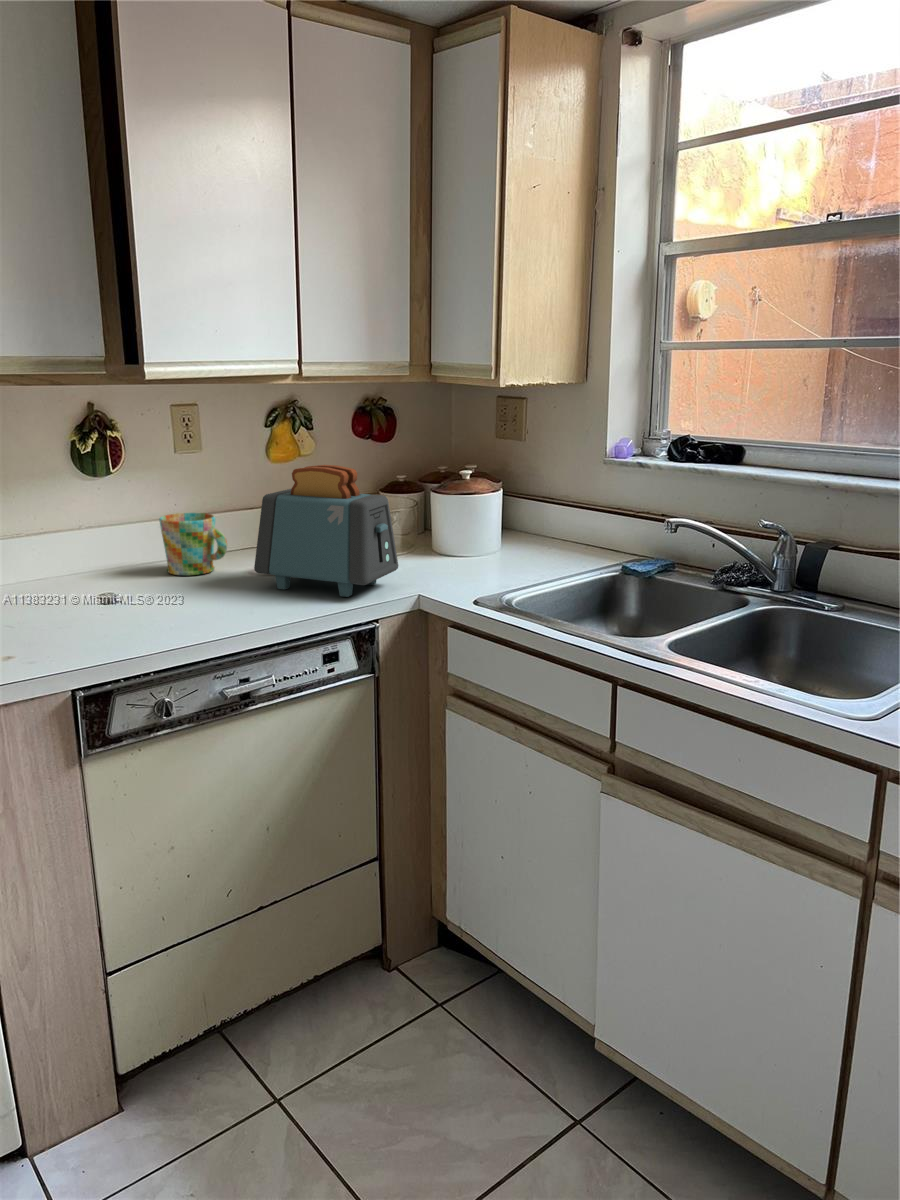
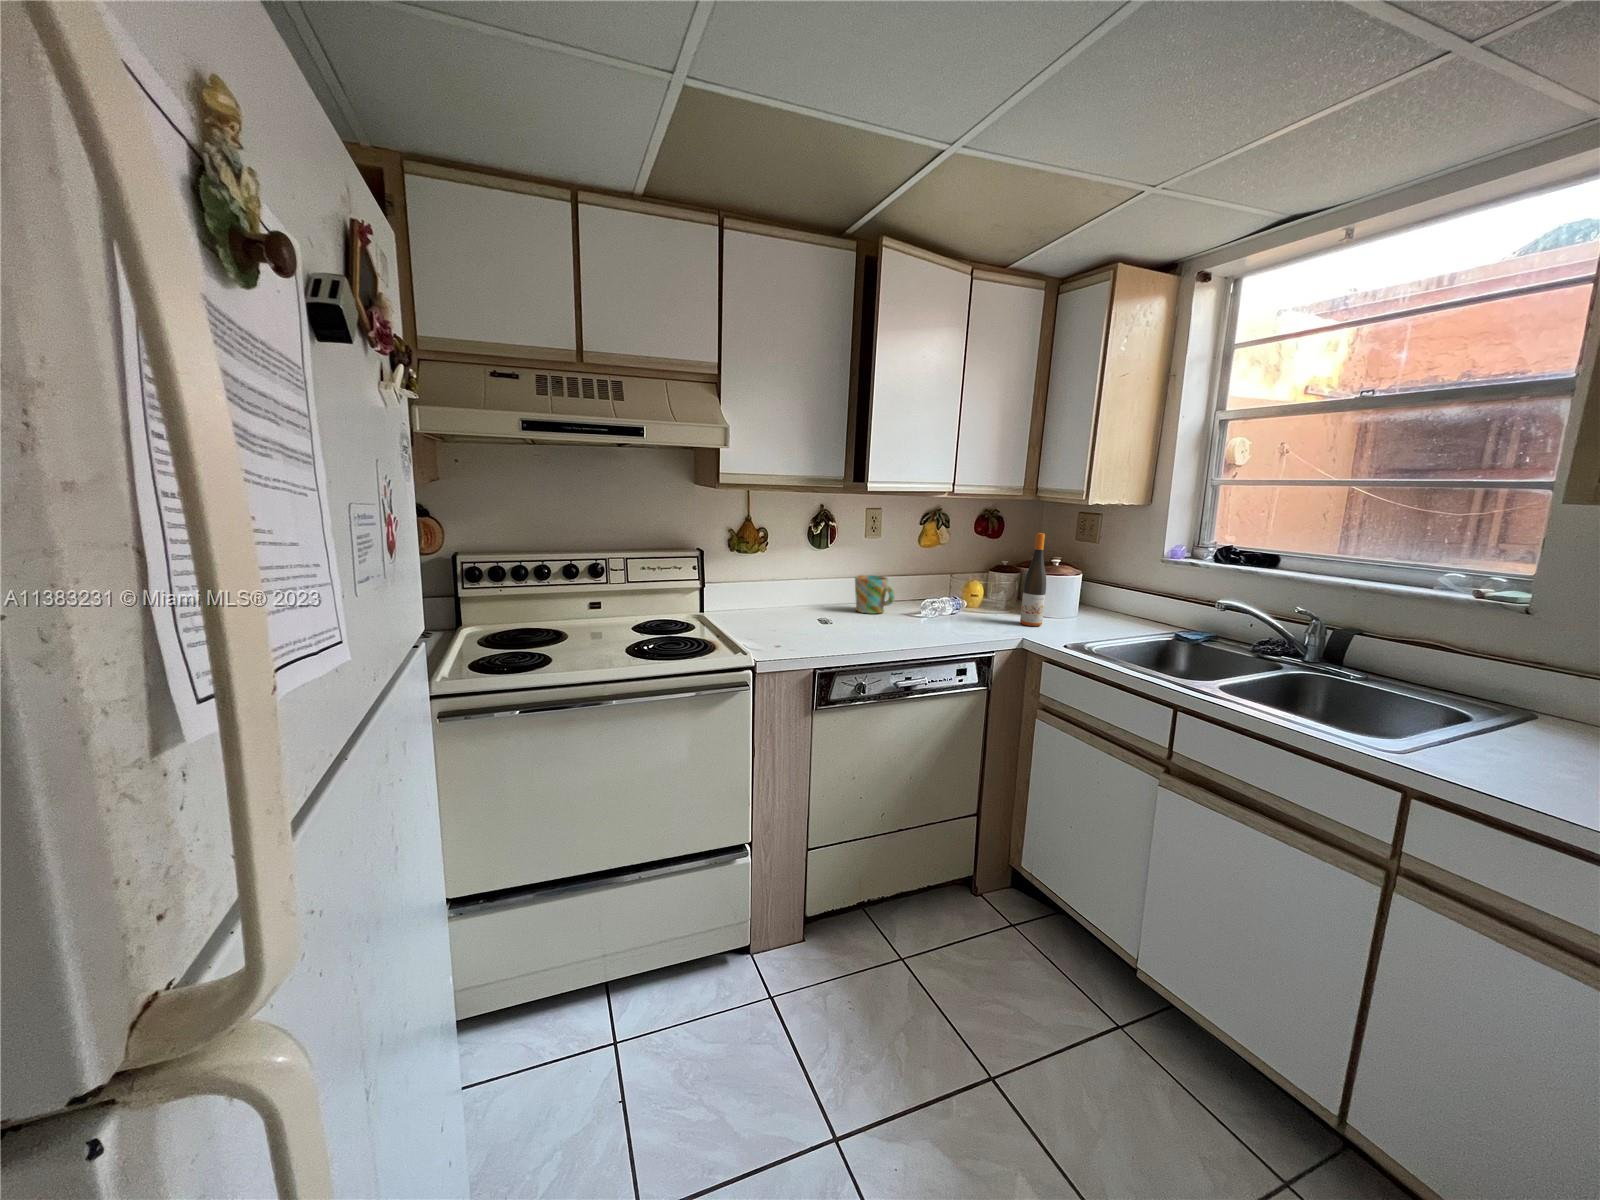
wine bottle: none [420,431,451,572] -> present [1020,533,1046,626]
toaster: present [254,465,398,597] -> none [914,550,1009,635]

